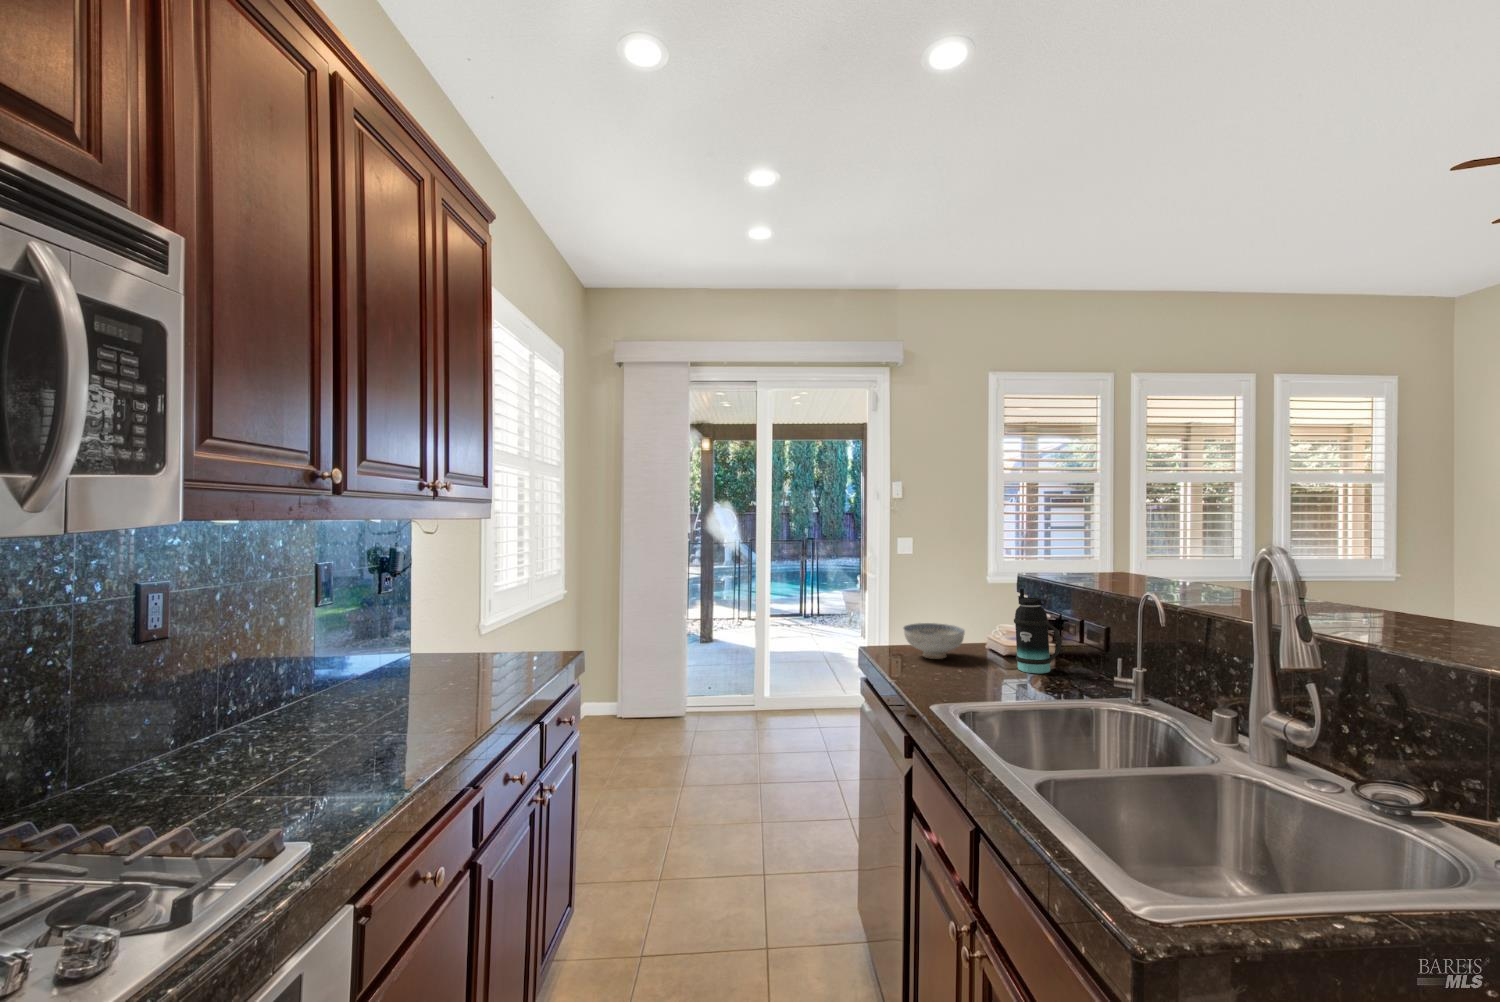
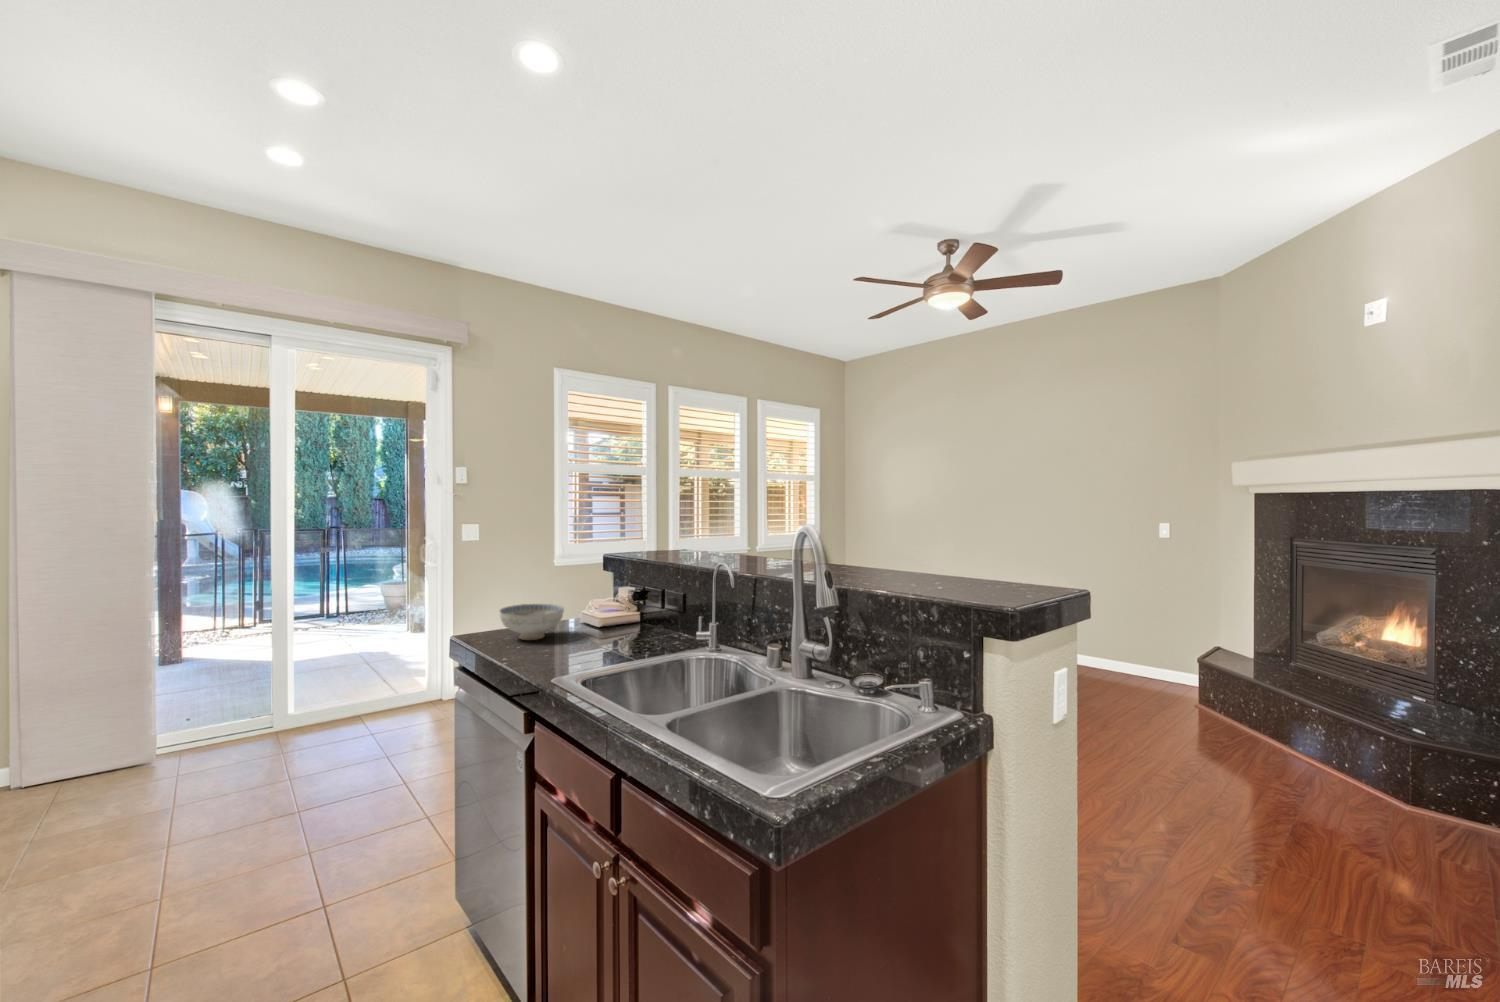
bottle: present [1014,589,1062,673] -> none [613,563,653,640]

